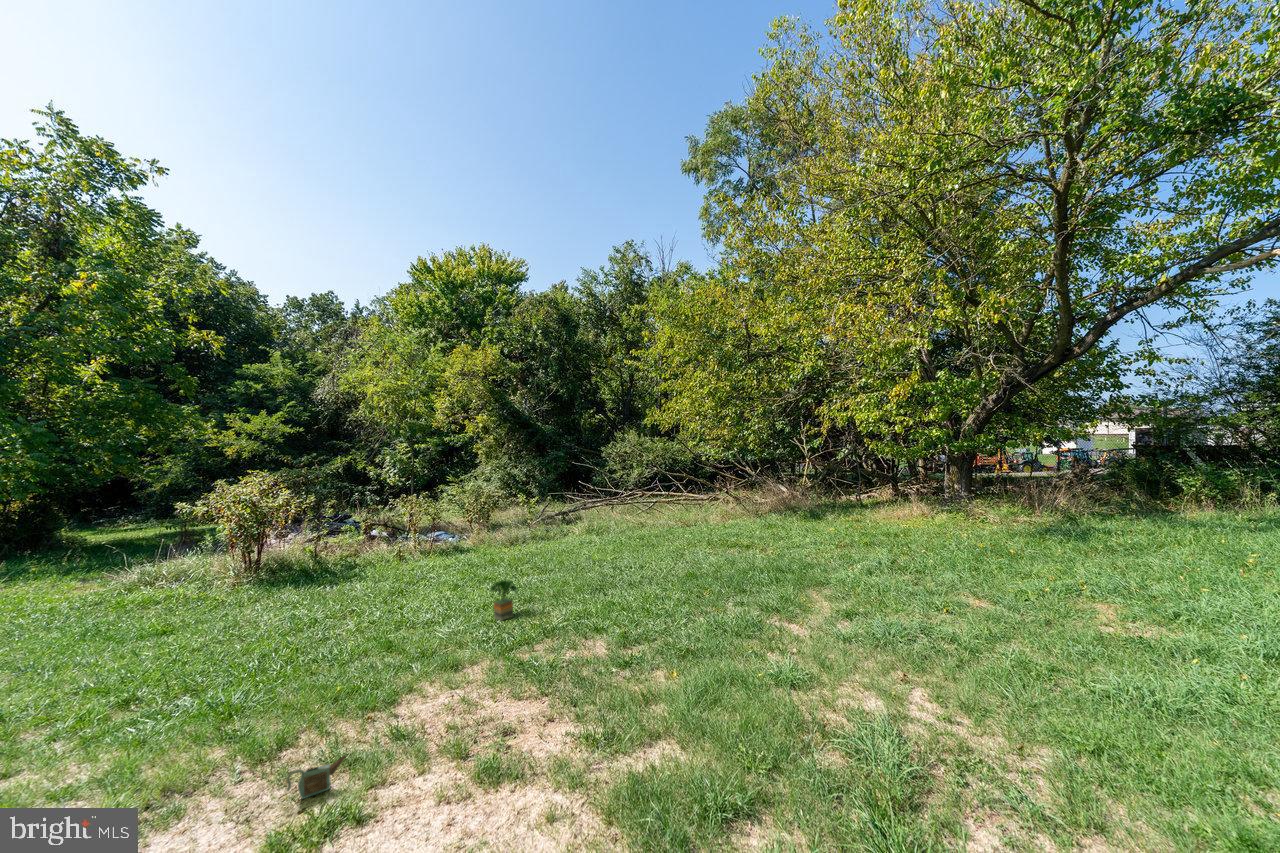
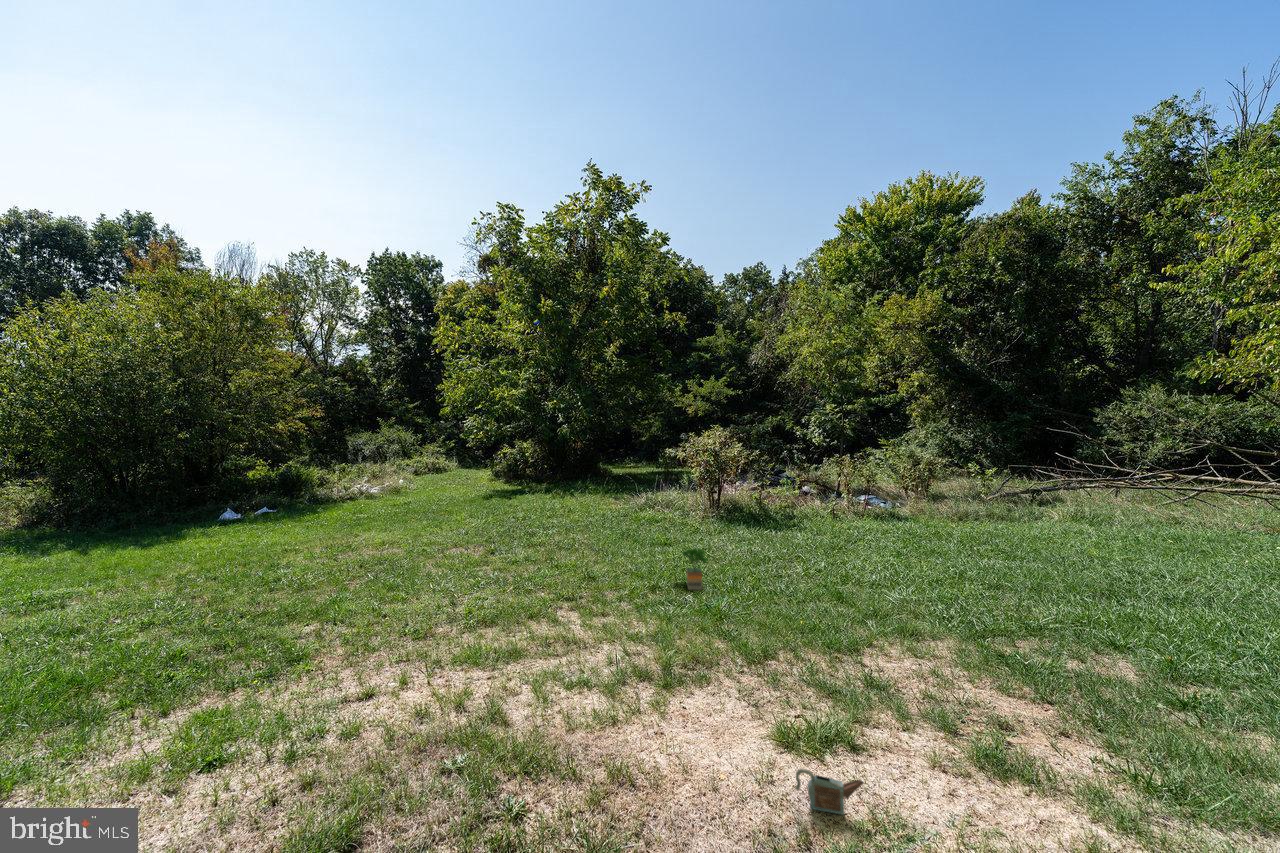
potted tree: present [490,580,518,621] -> present [682,548,708,590]

